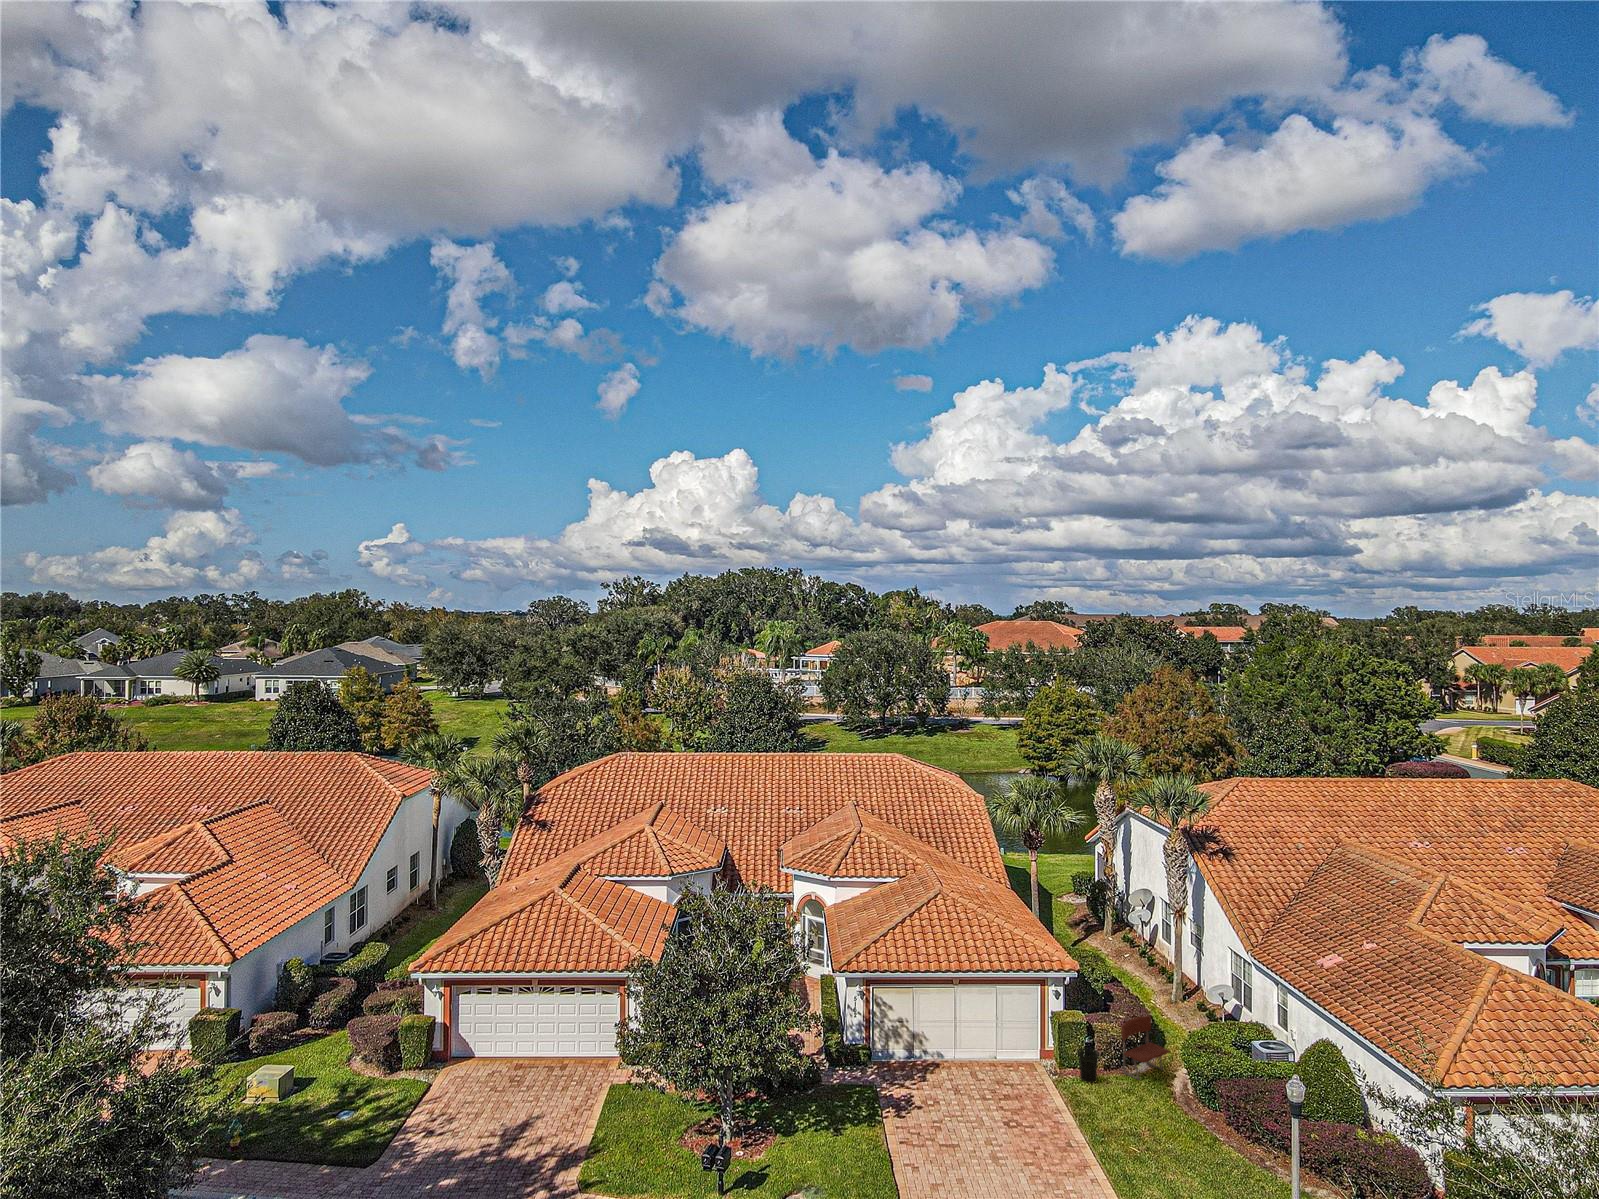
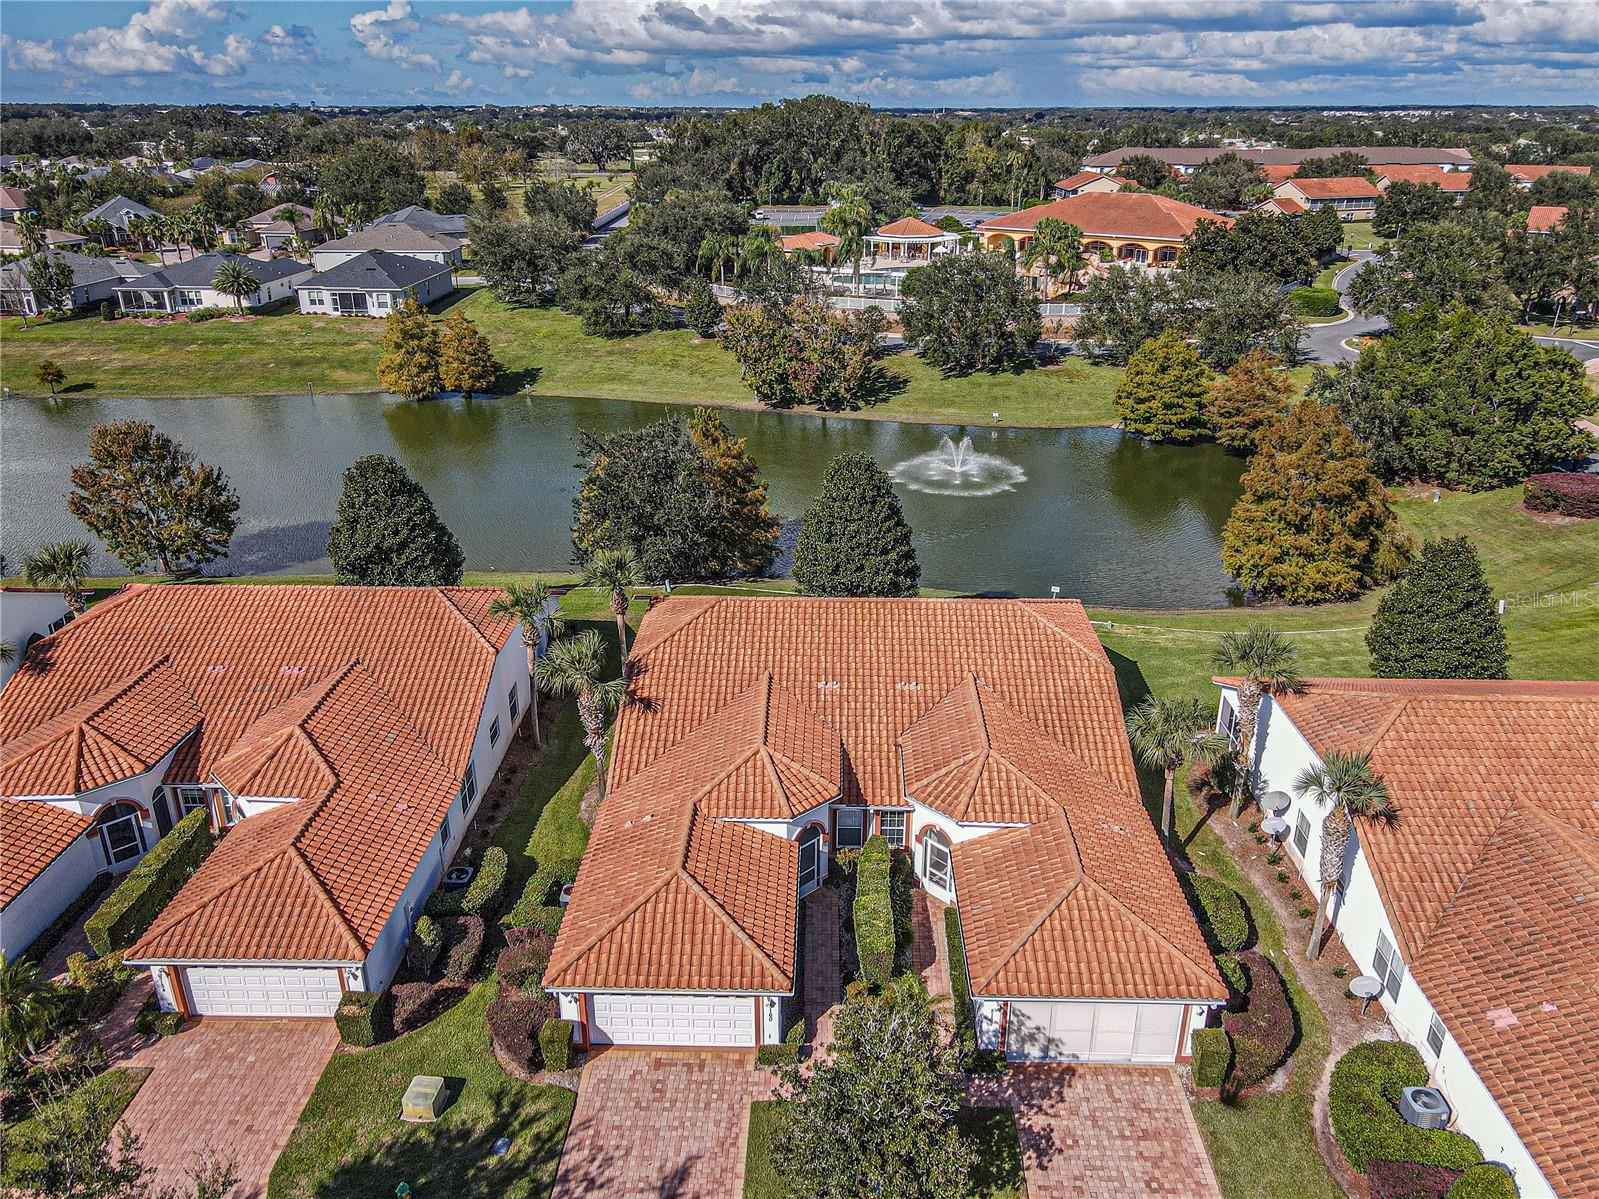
bench: present [1121,1016,1170,1080] -> none [1262,1038,1316,1104]

